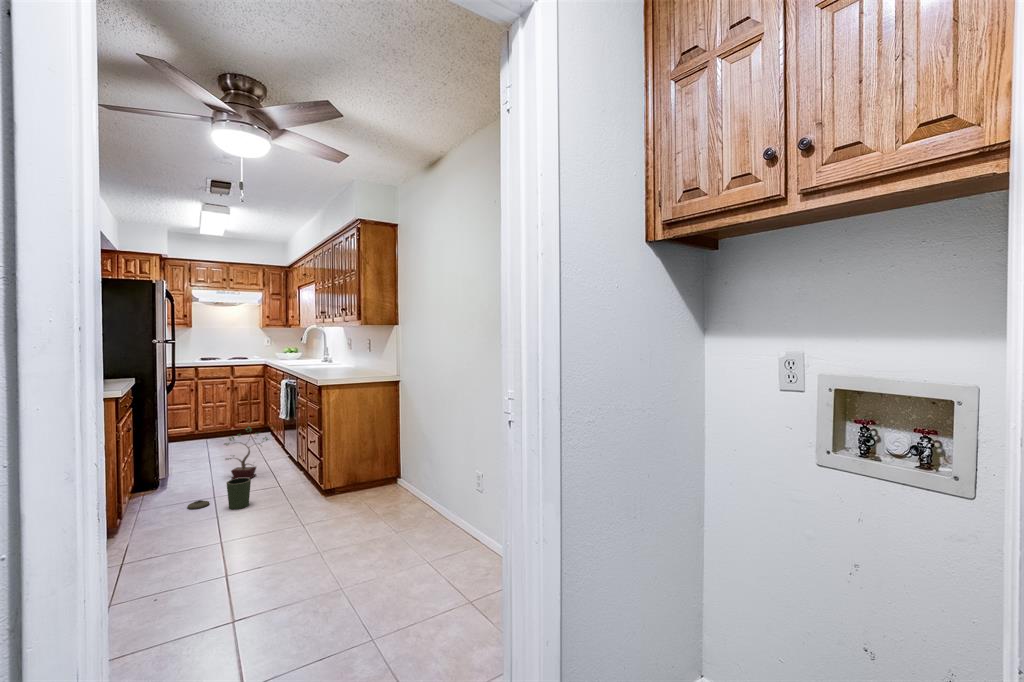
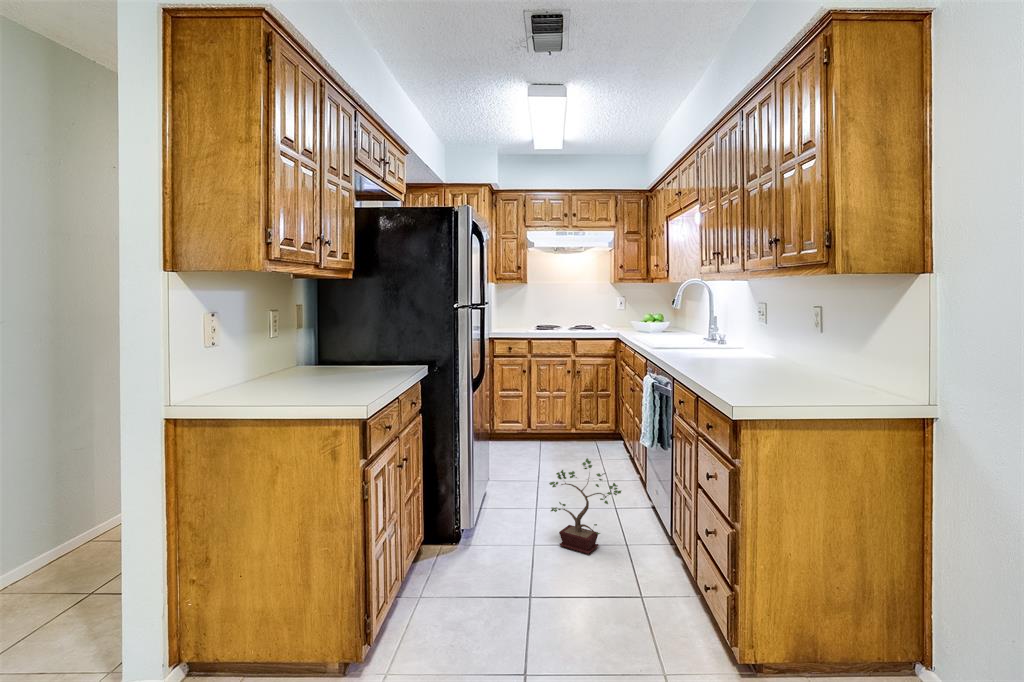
trash can: present [187,478,251,509] -> none [483,582,584,653]

